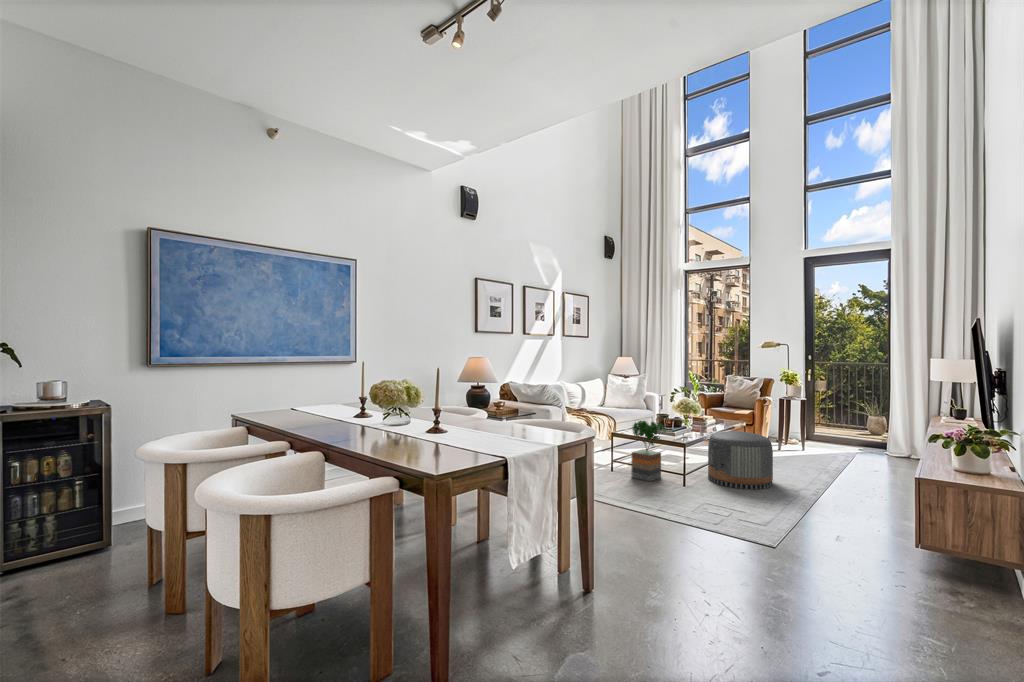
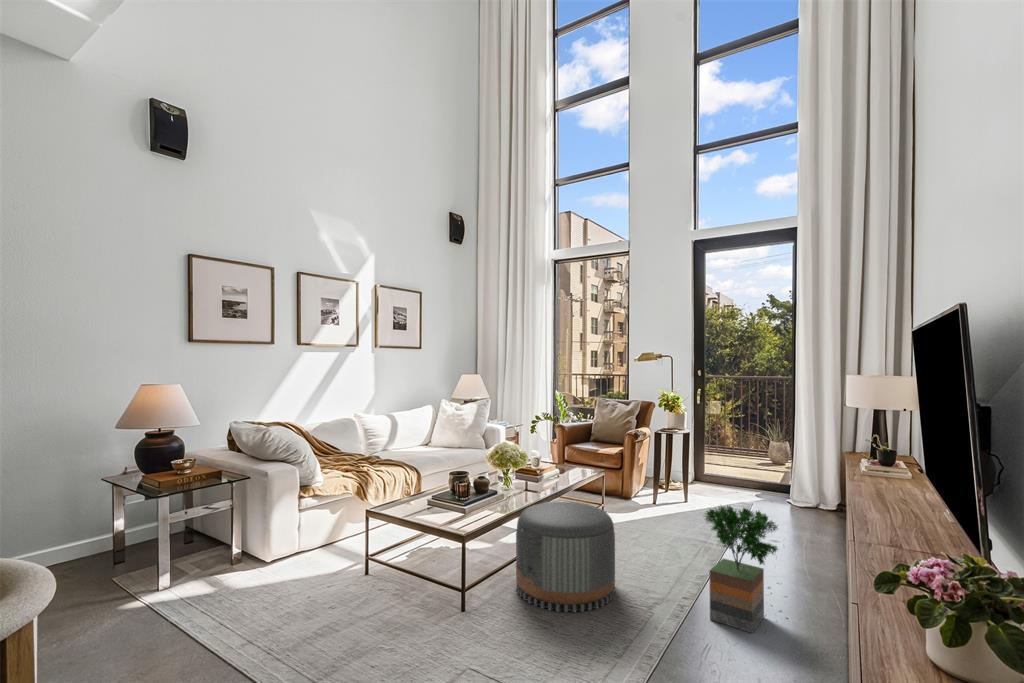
potted tree: present [631,421,667,481] -> present [705,505,778,633]

